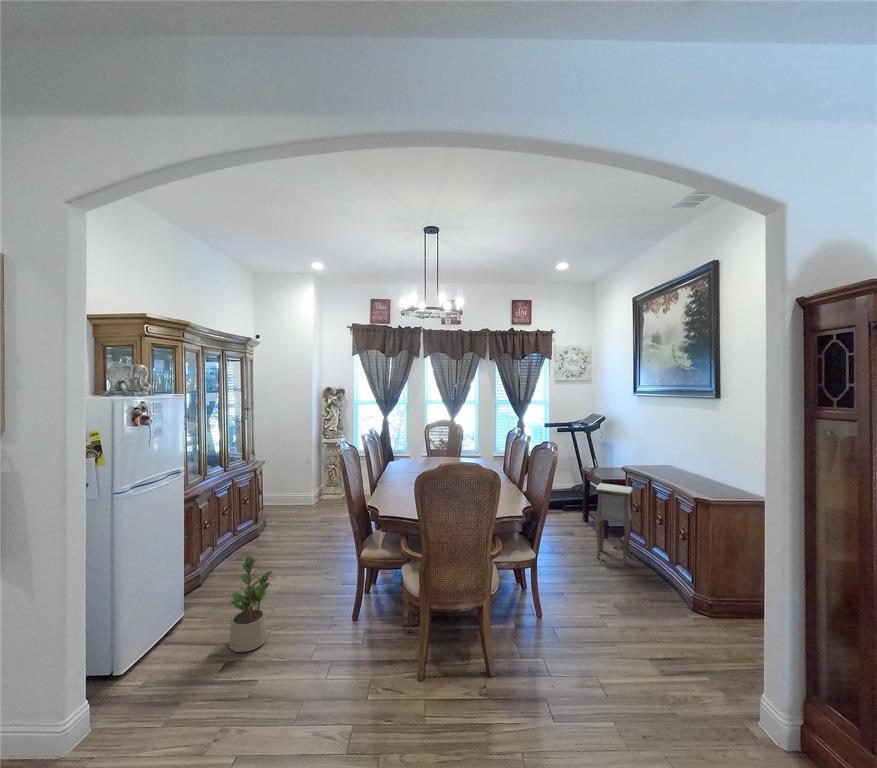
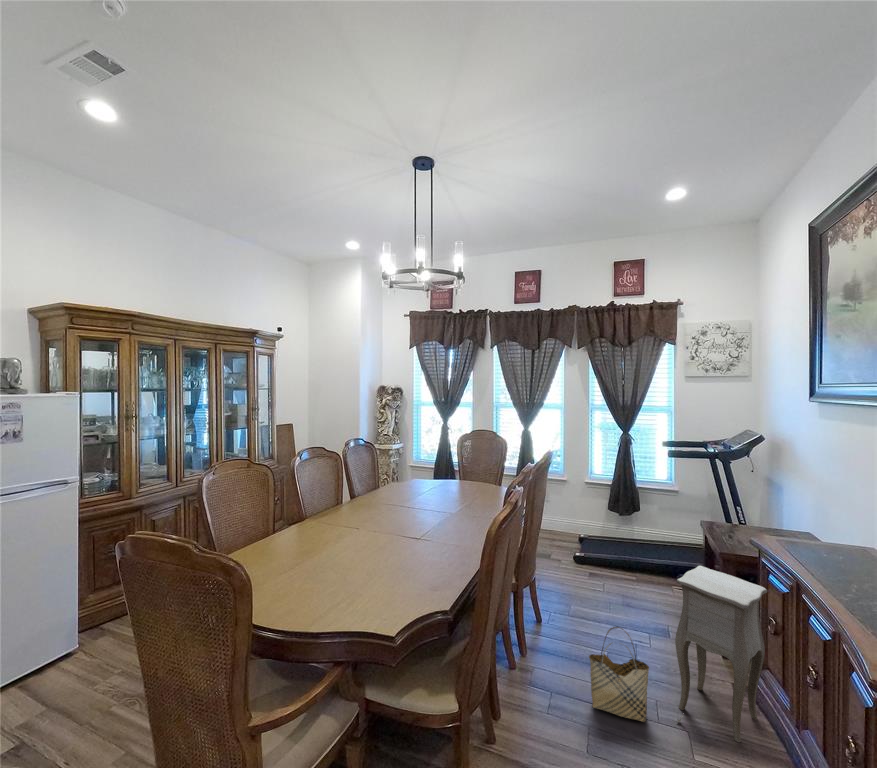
woven basket: none [556,520,587,566] -> present [589,627,649,722]
potted plant: present [229,556,272,652] -> none [35,612,112,743]

